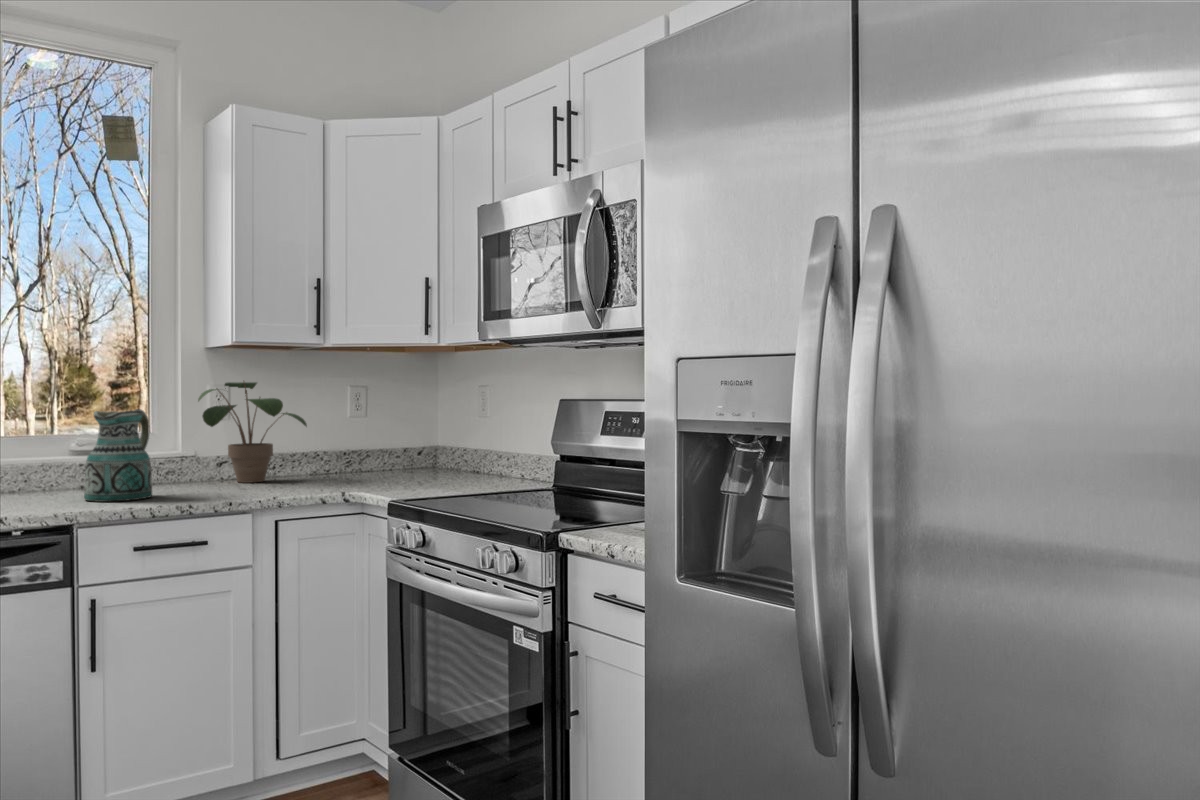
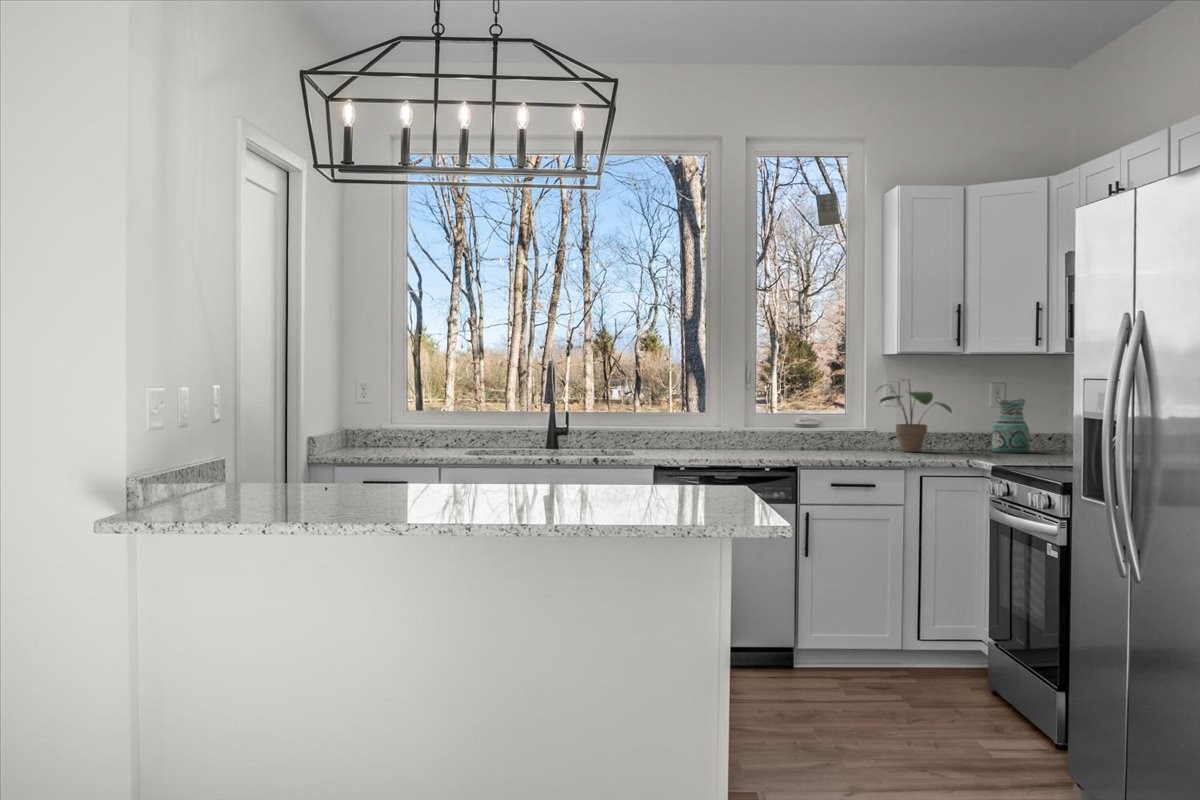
ceramic pitcher: present [84,409,152,502] -> present [991,399,1030,453]

